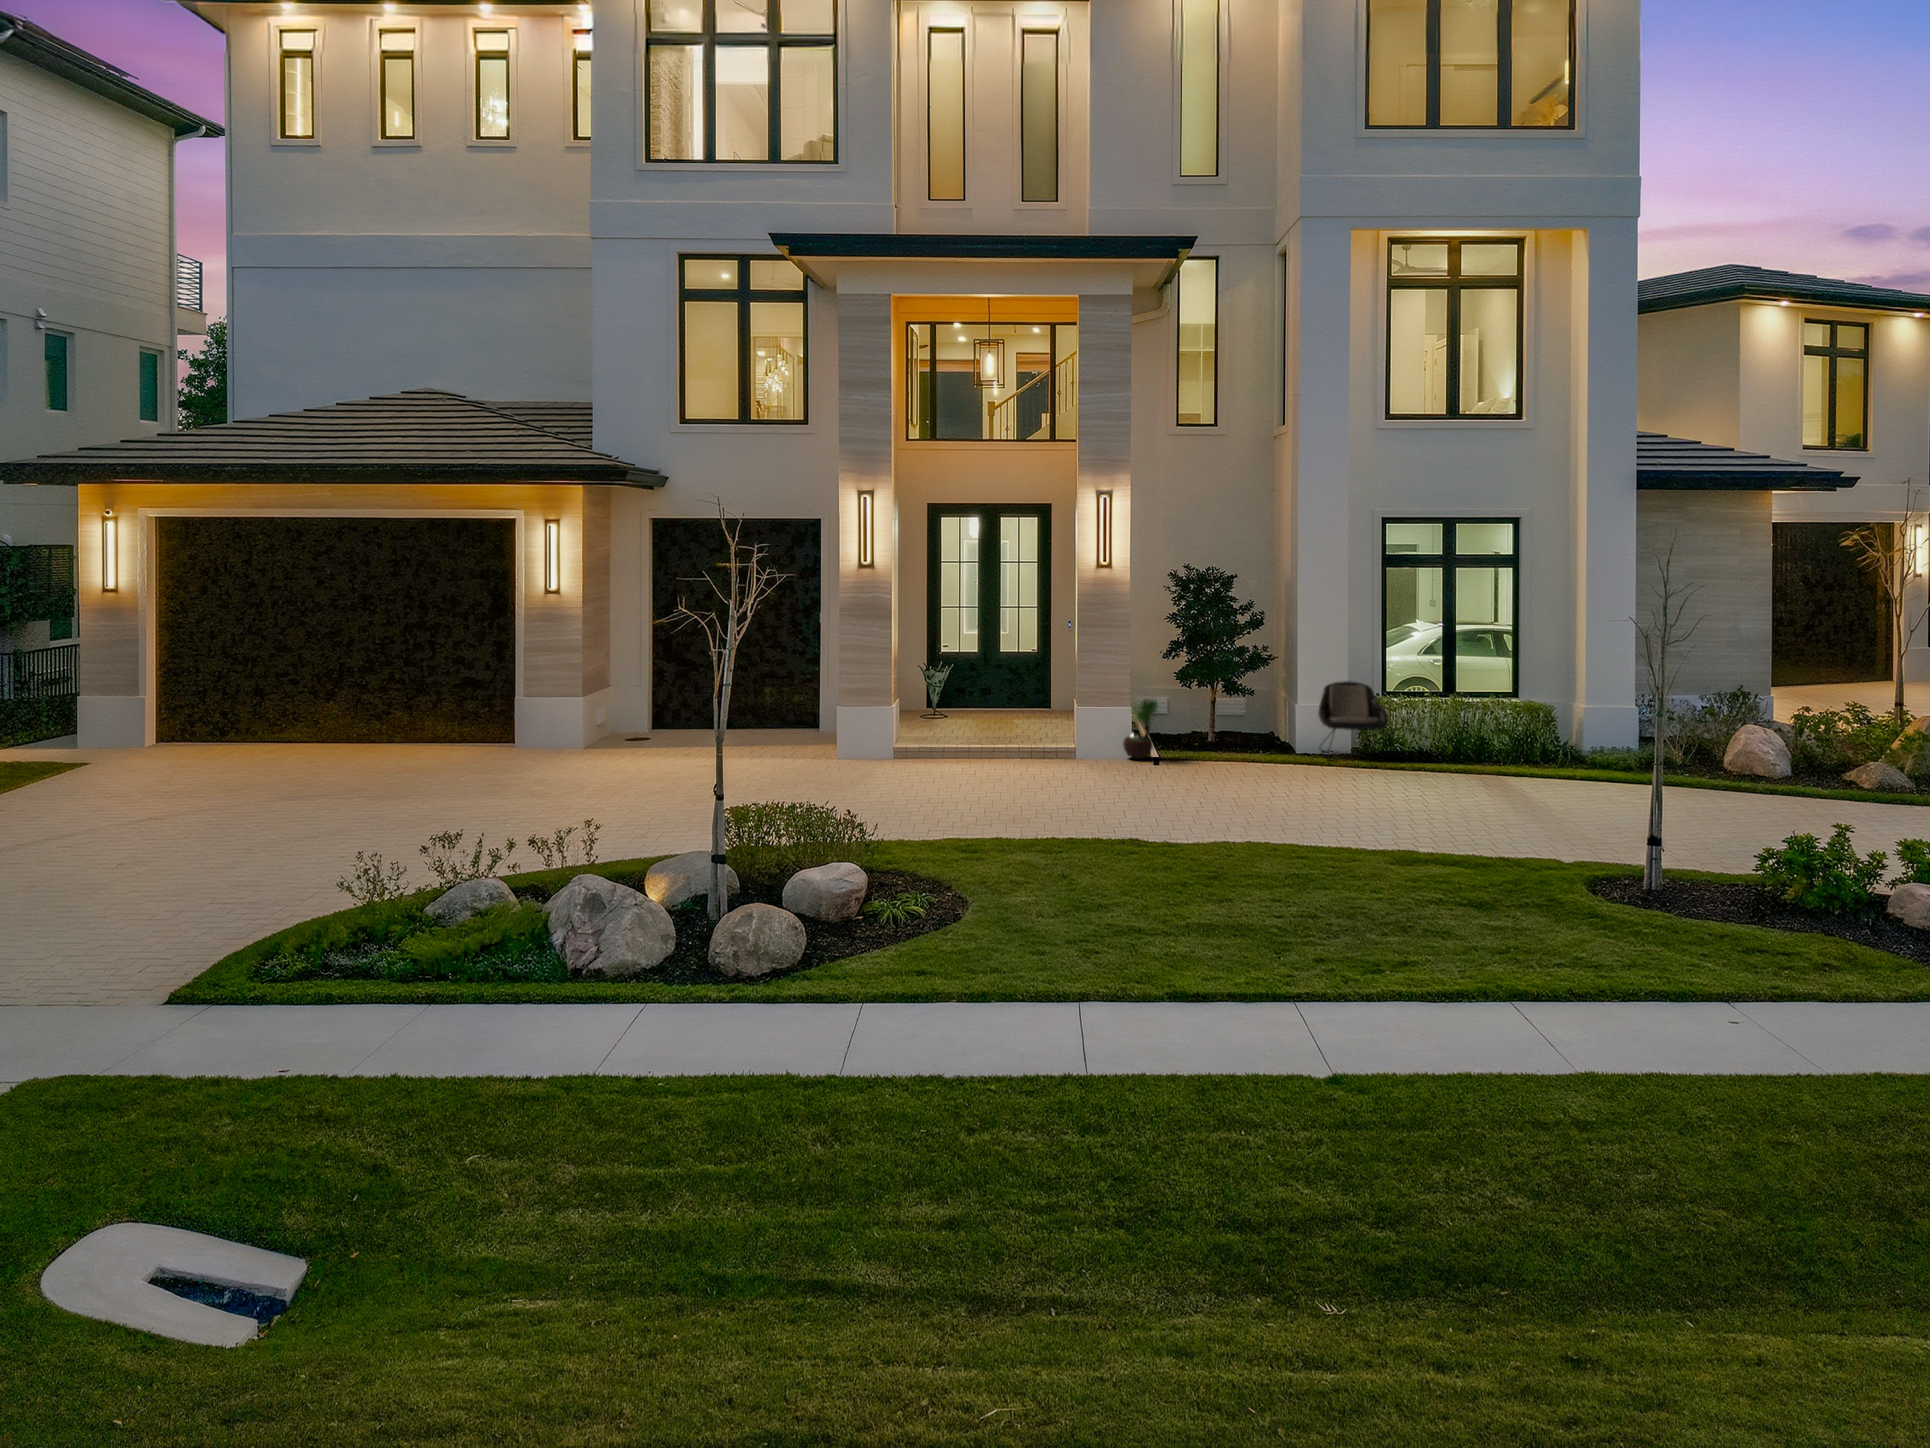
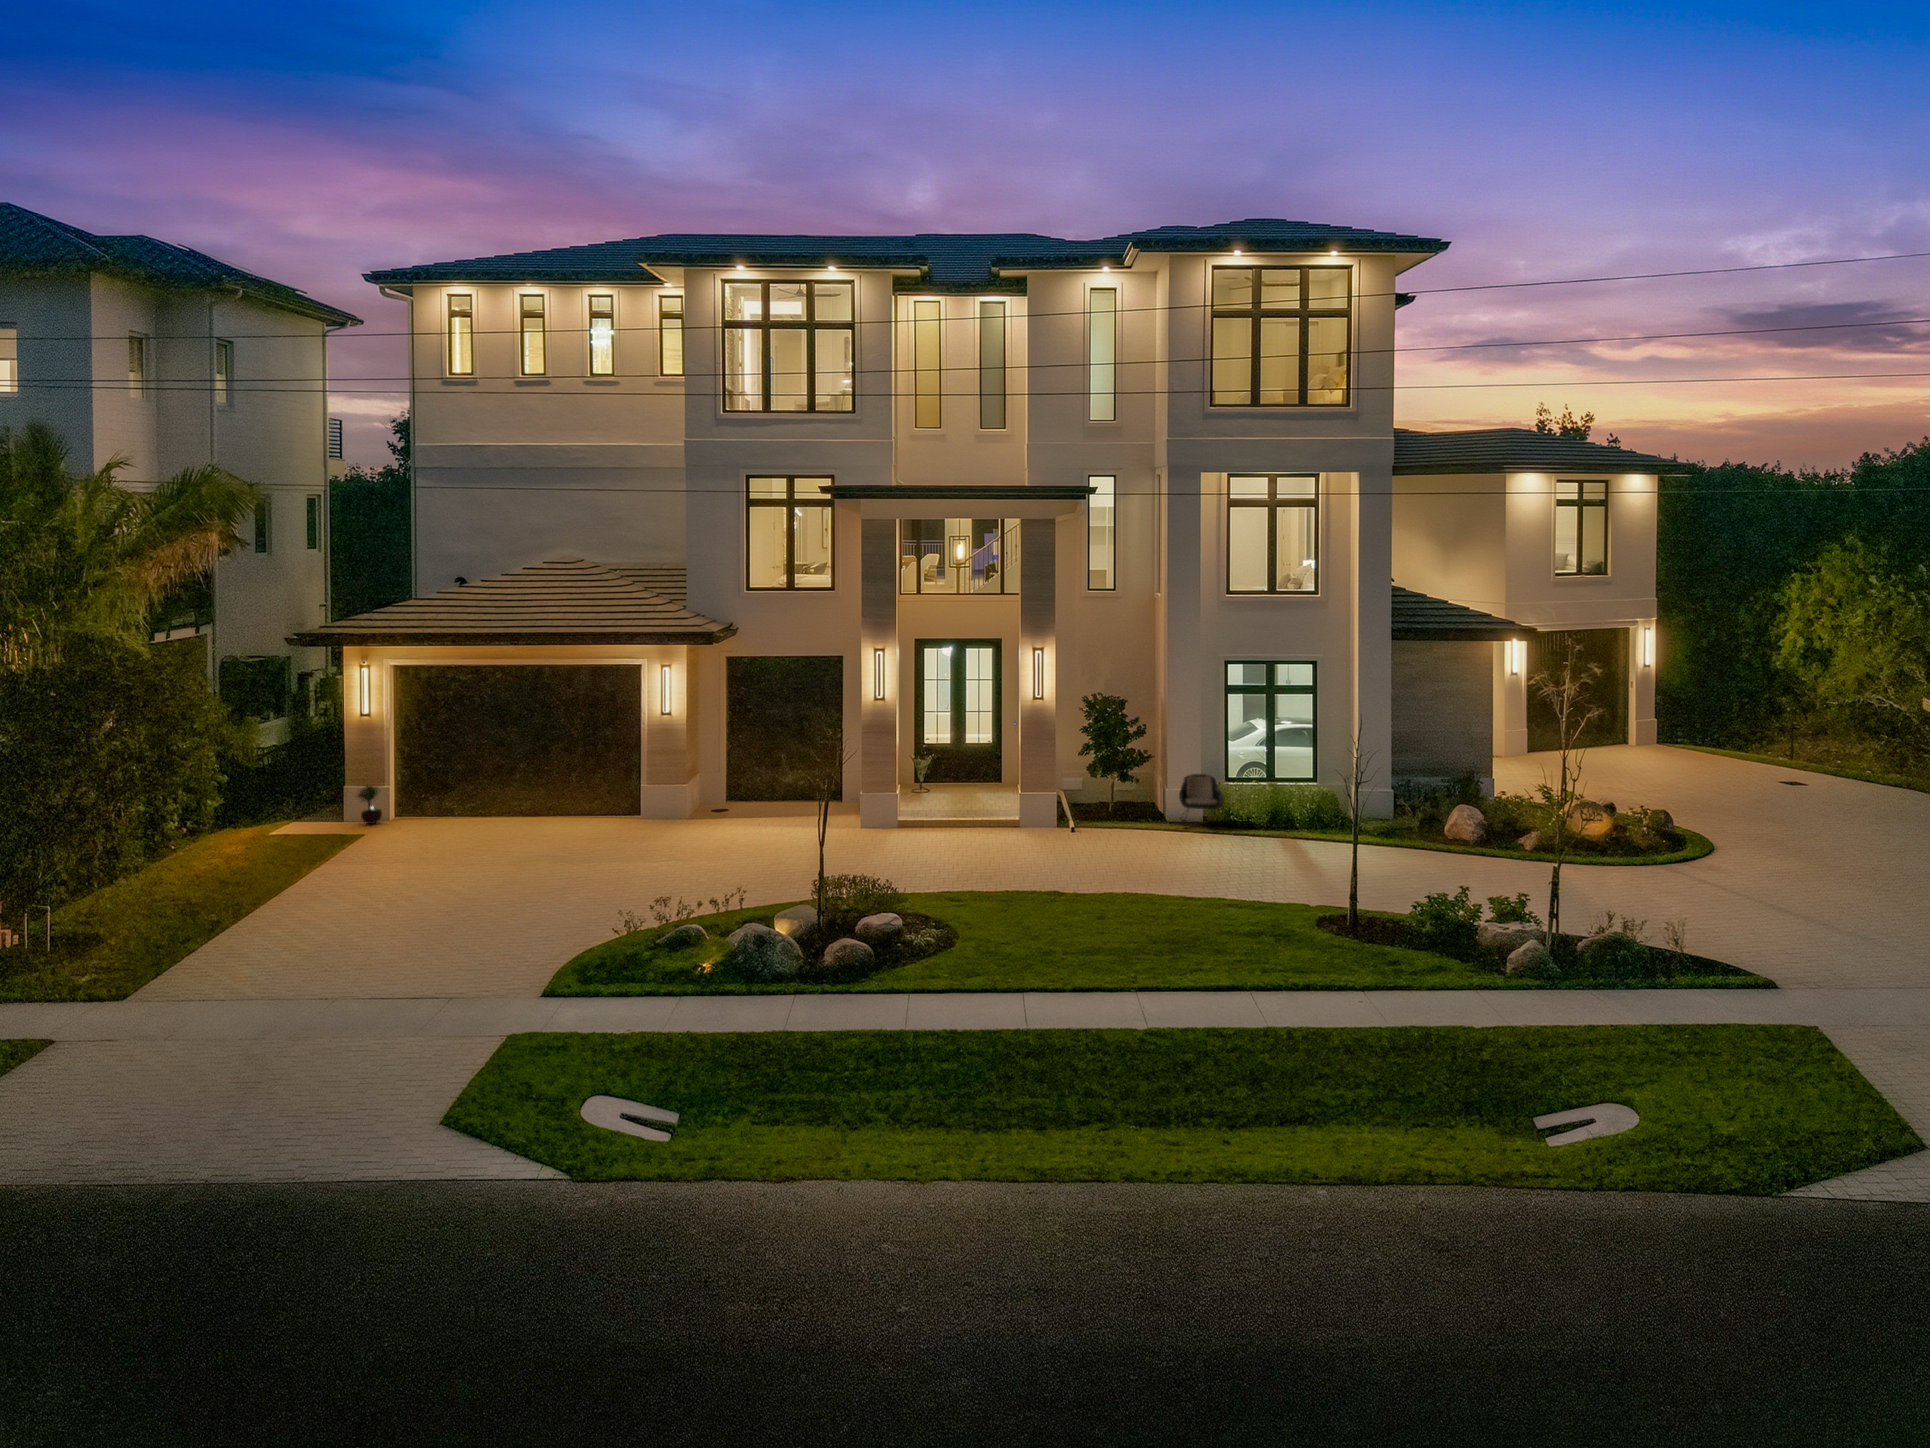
potted tree: present [1123,698,1158,759] -> present [357,786,382,824]

